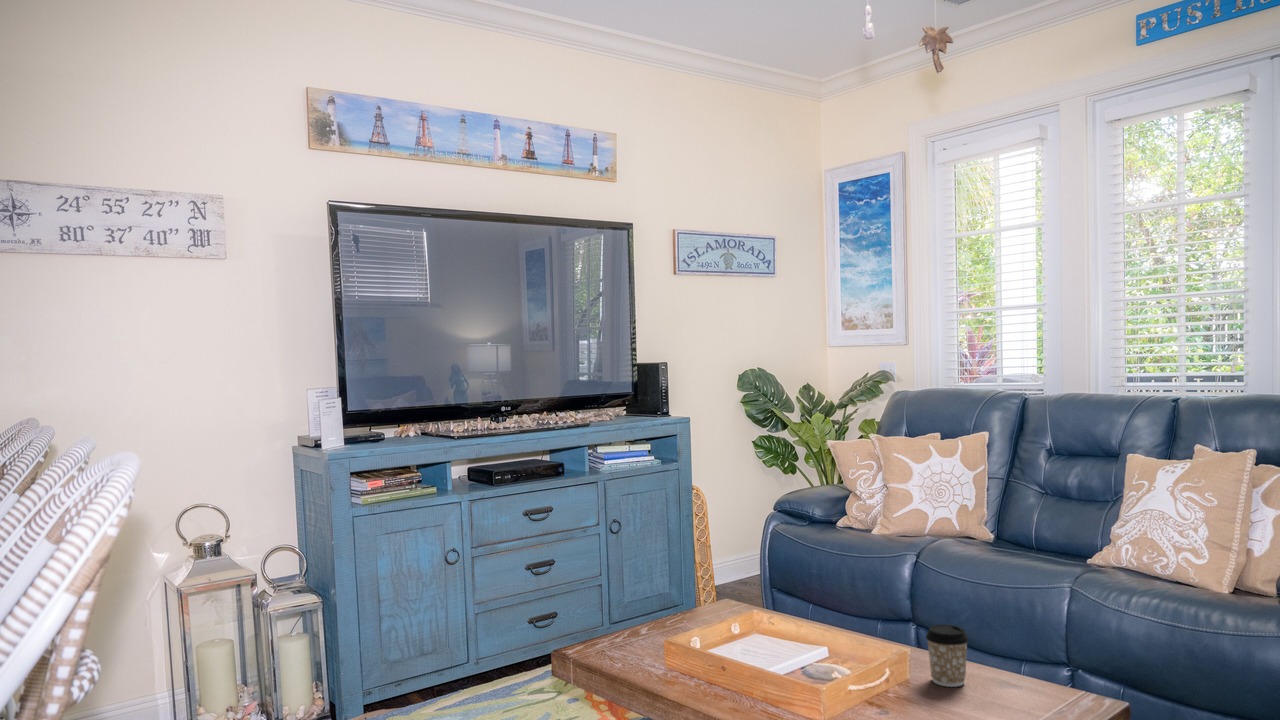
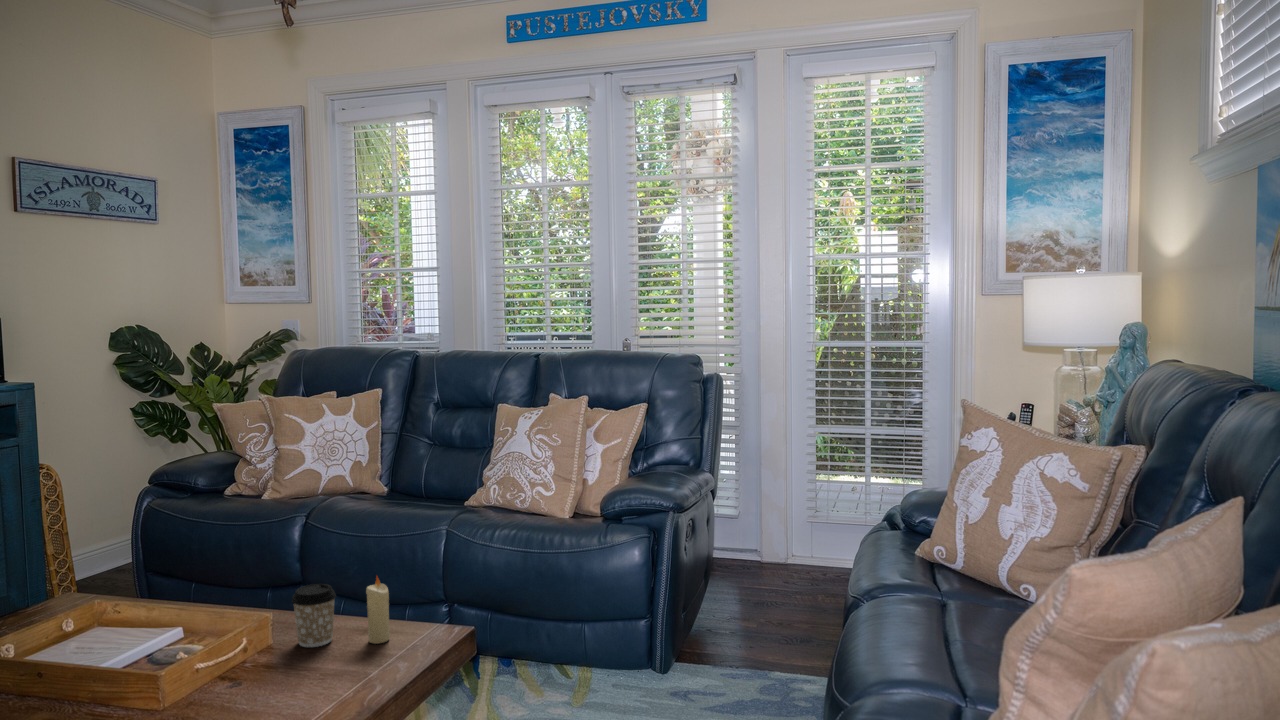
candle: none [1000,625,1025,696] -> present [366,576,390,644]

